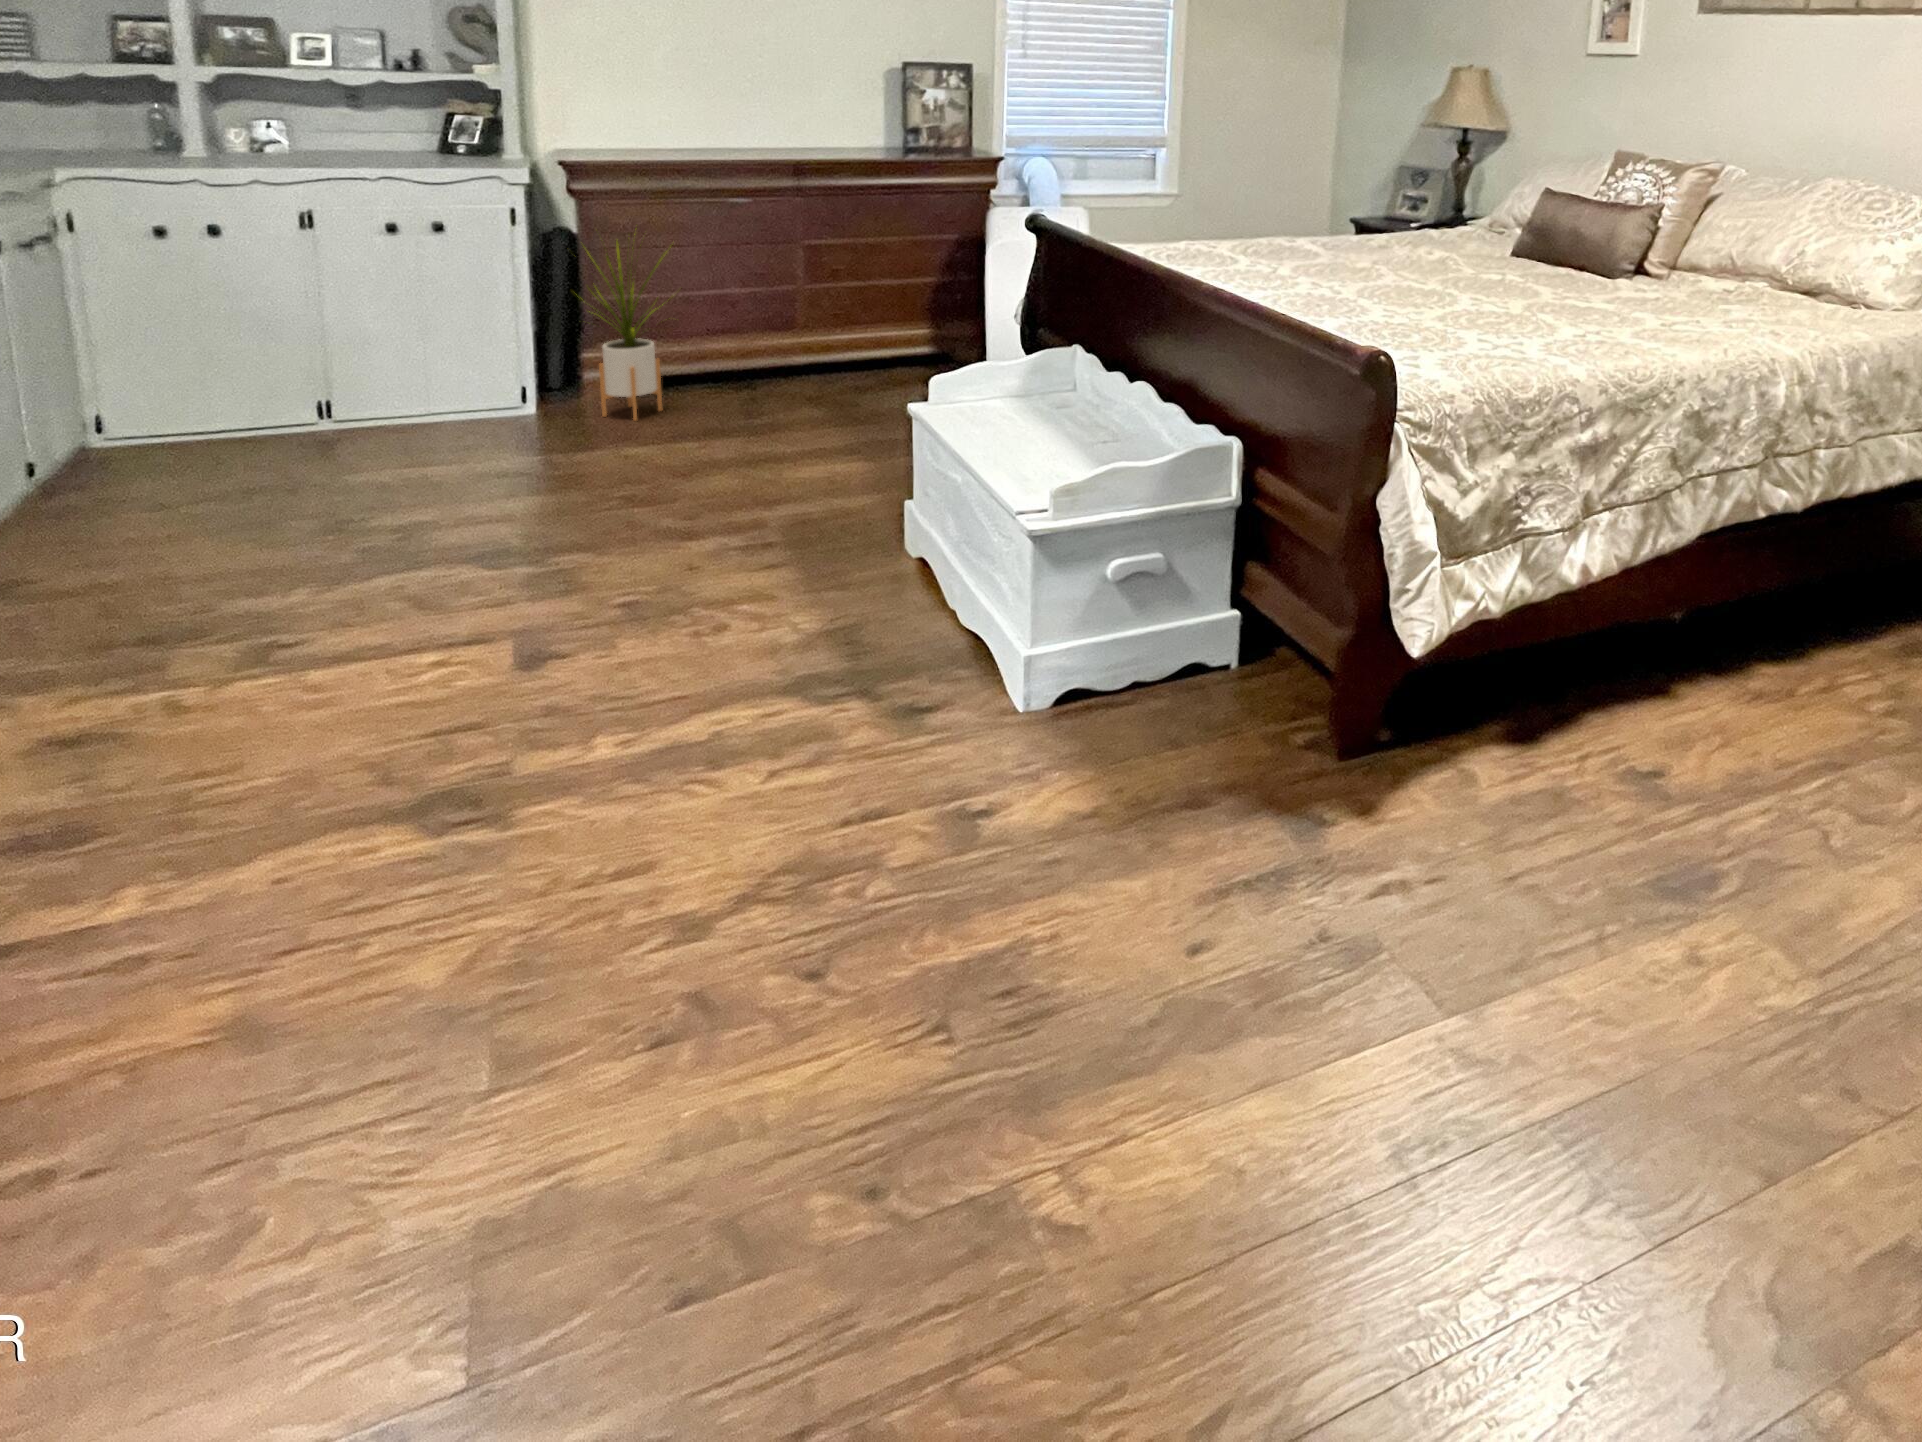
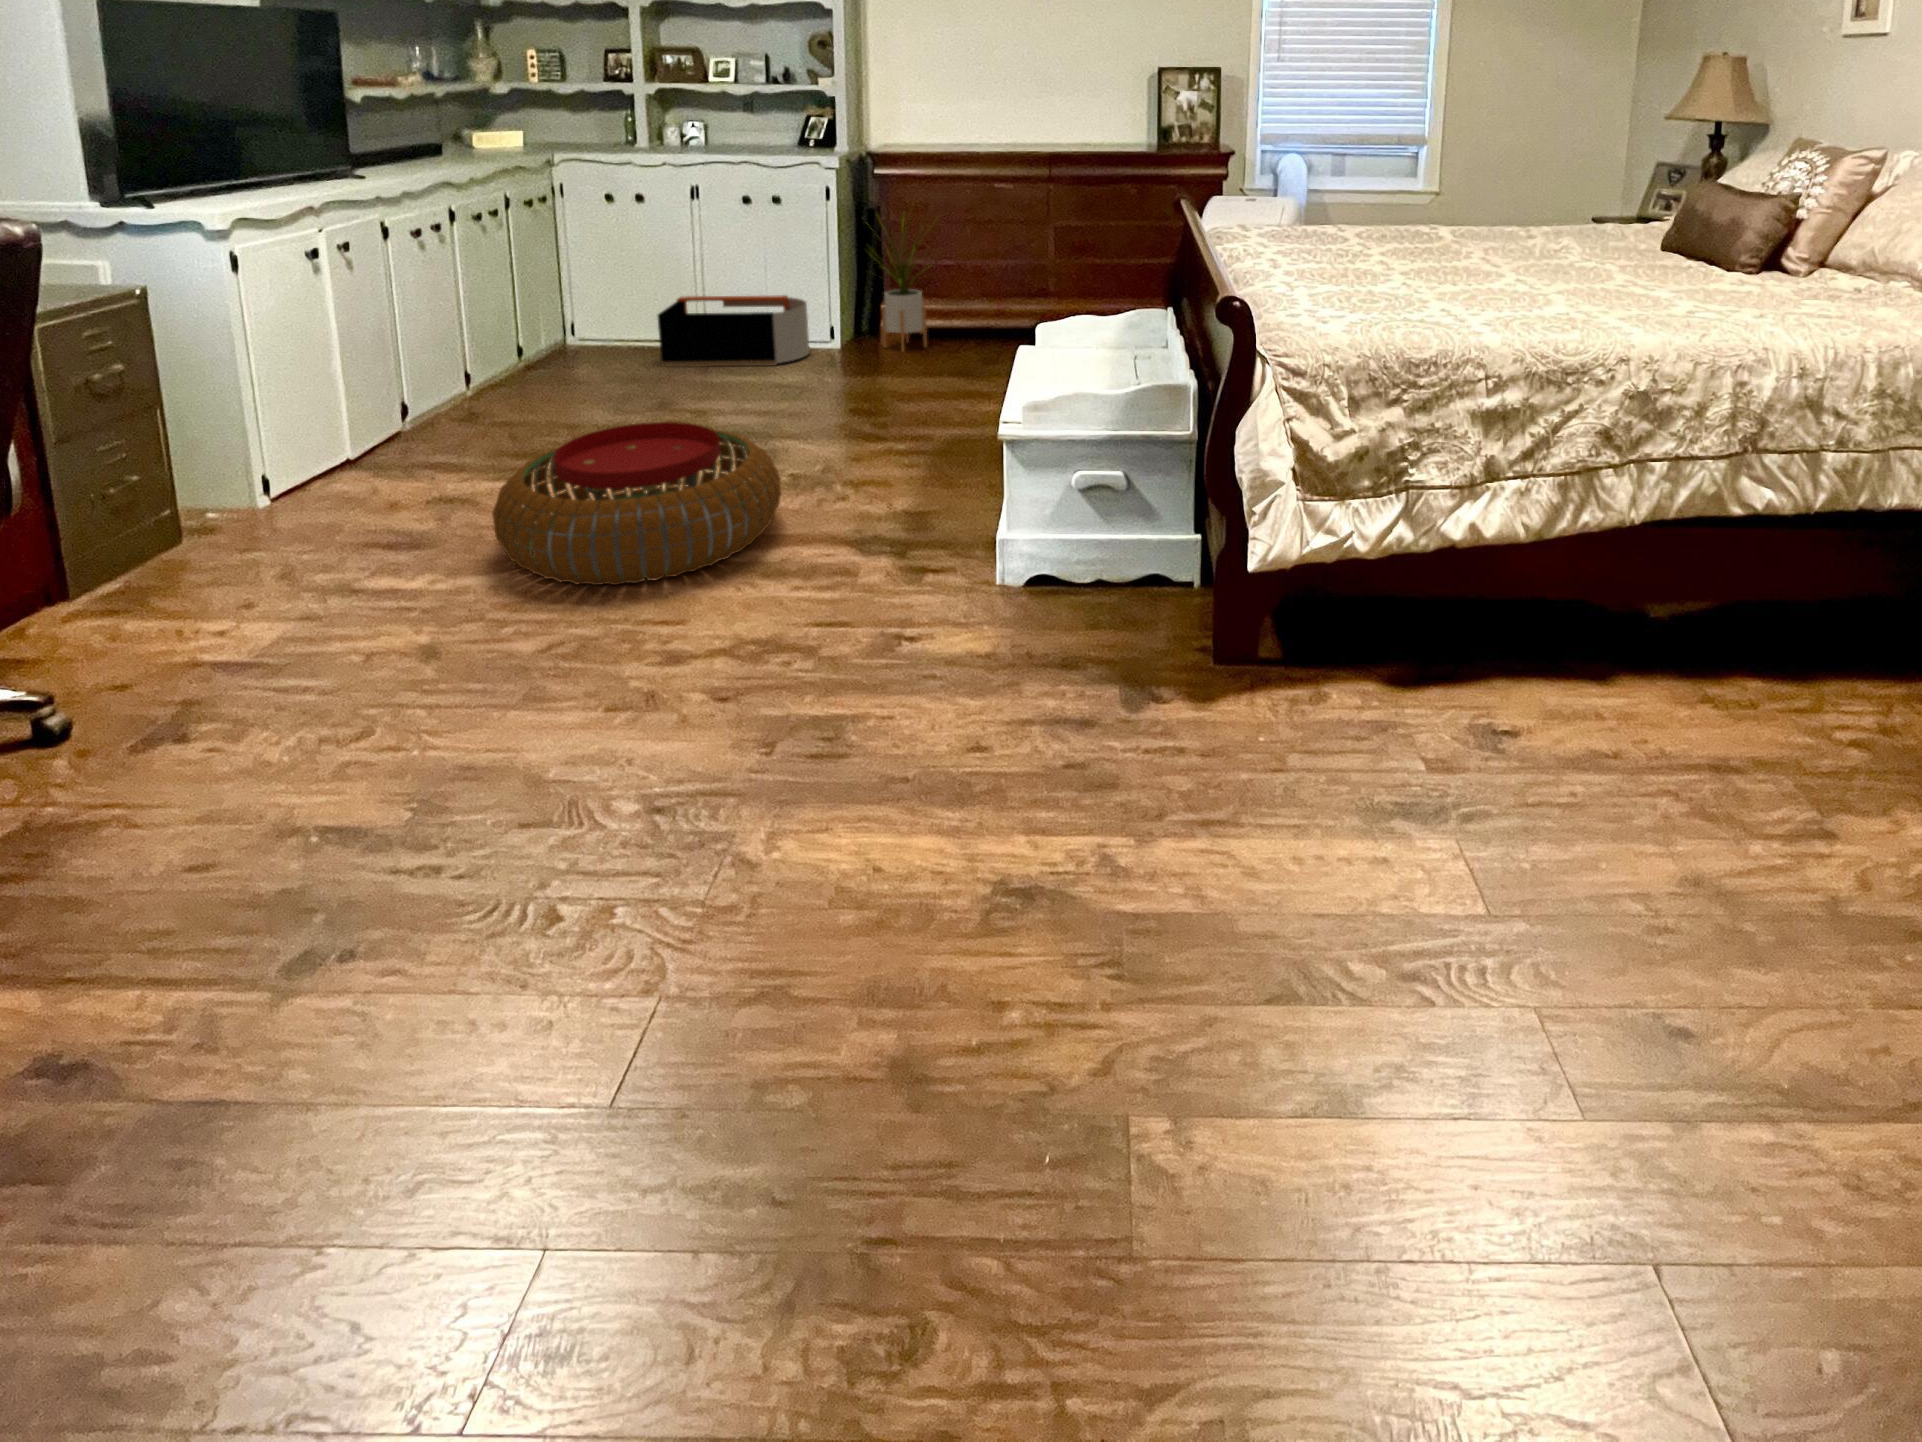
storage bin: none [271,359,504,477] -> present [658,295,809,367]
pouf: none [229,568,683,847] -> present [492,422,781,586]

